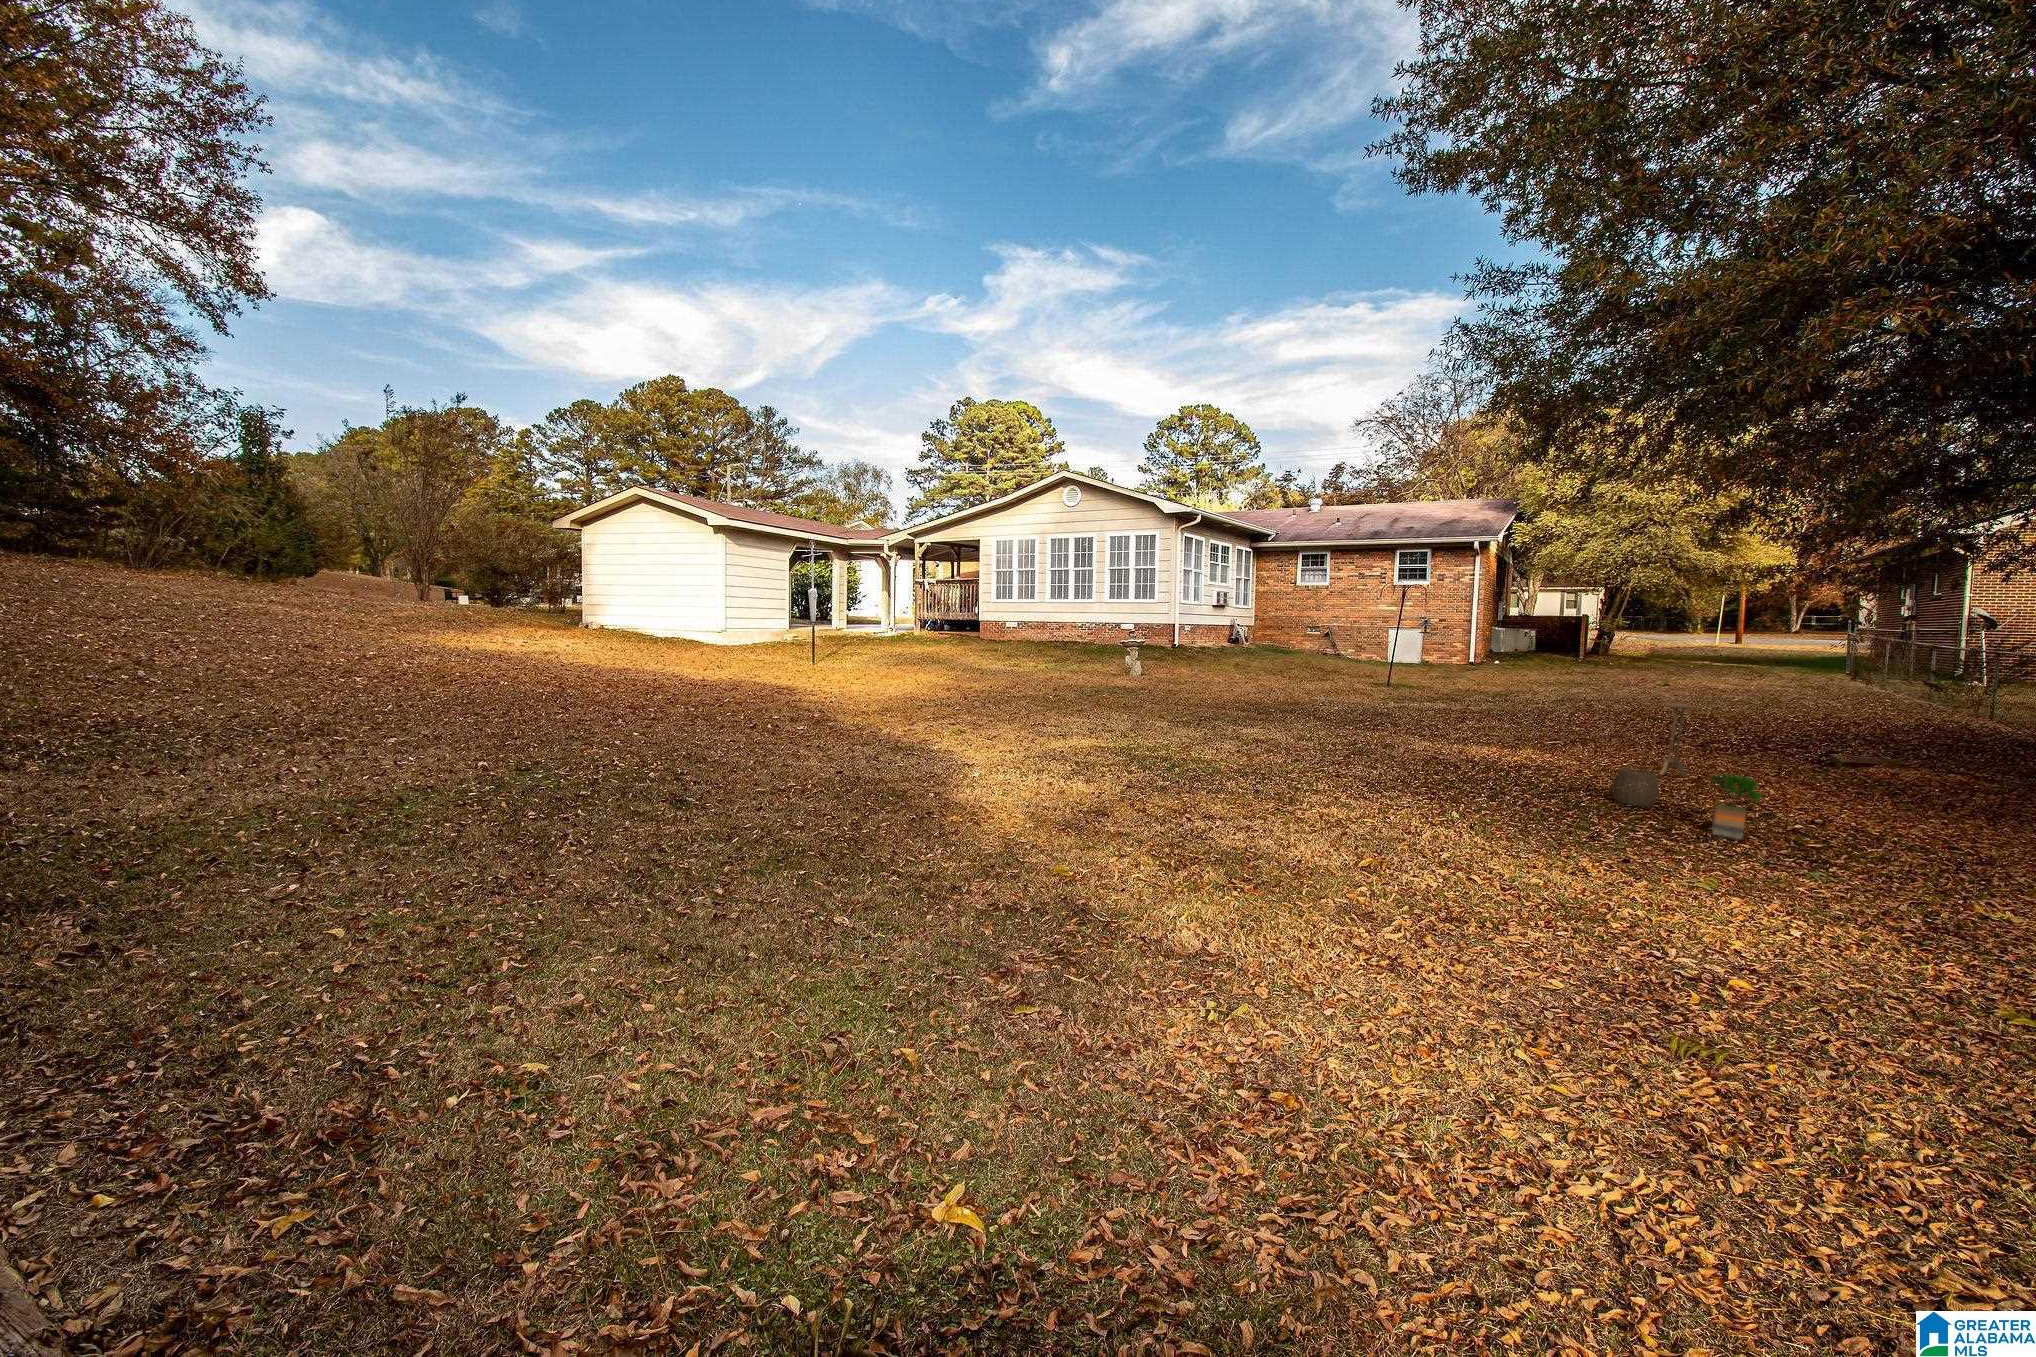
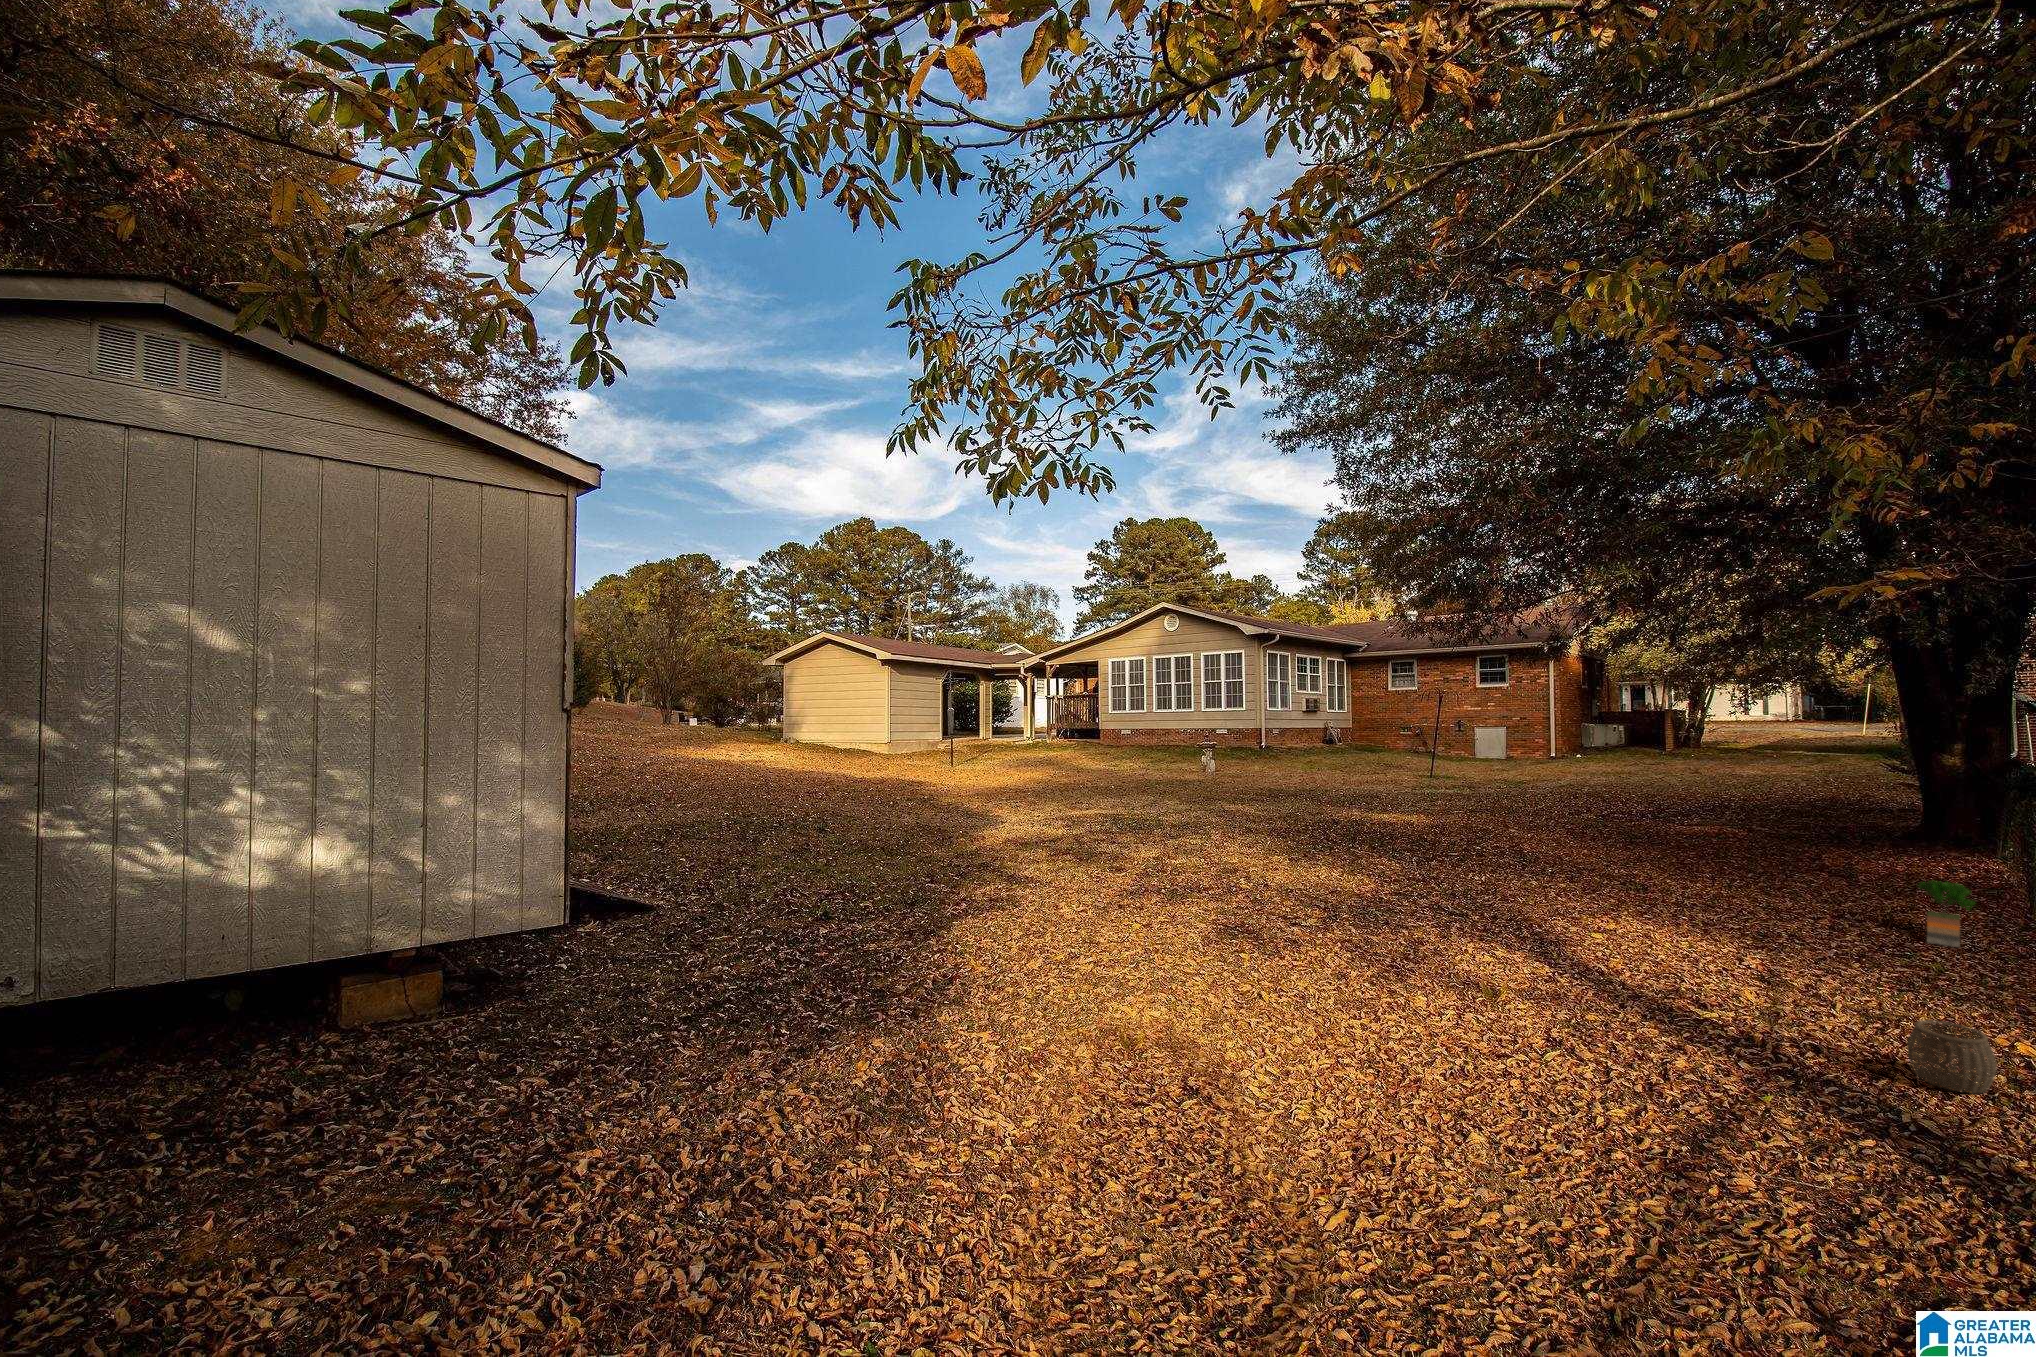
side table: present [1660,702,1696,777] -> none [1887,801,1929,879]
woven basket: present [1612,767,1659,807] -> present [1907,1020,1997,1094]

